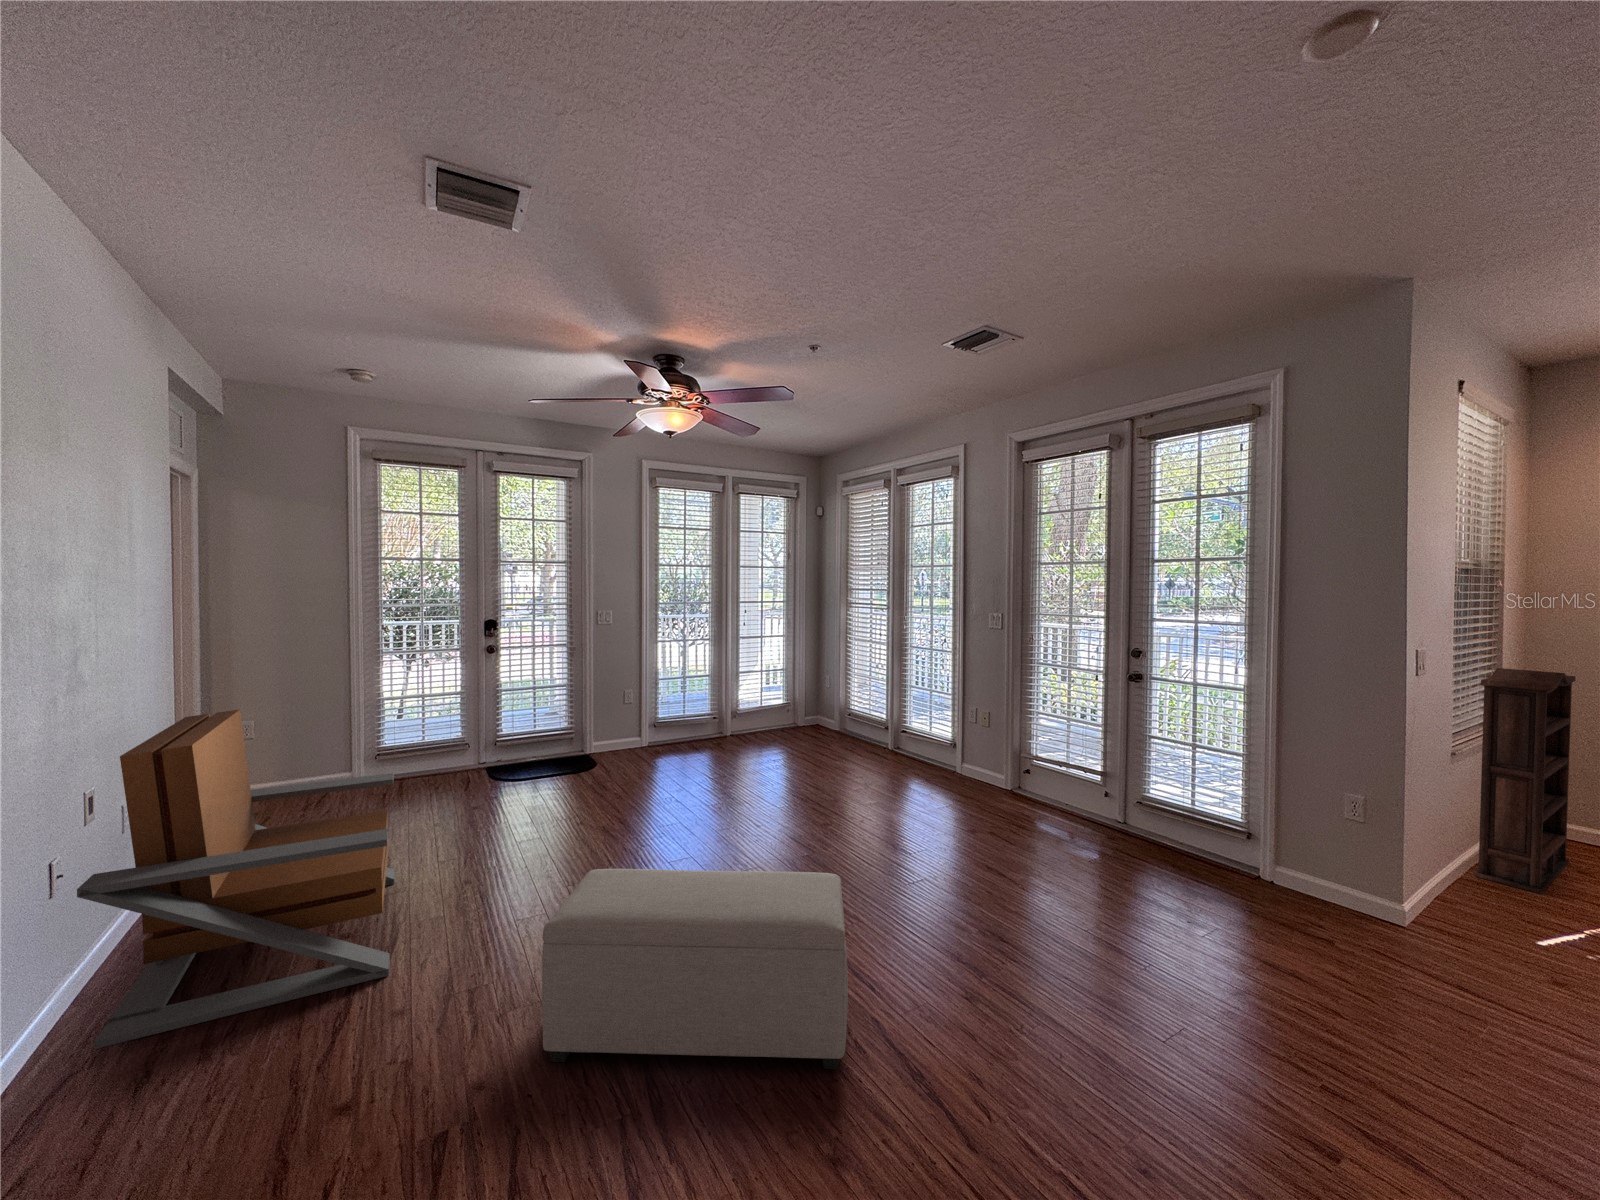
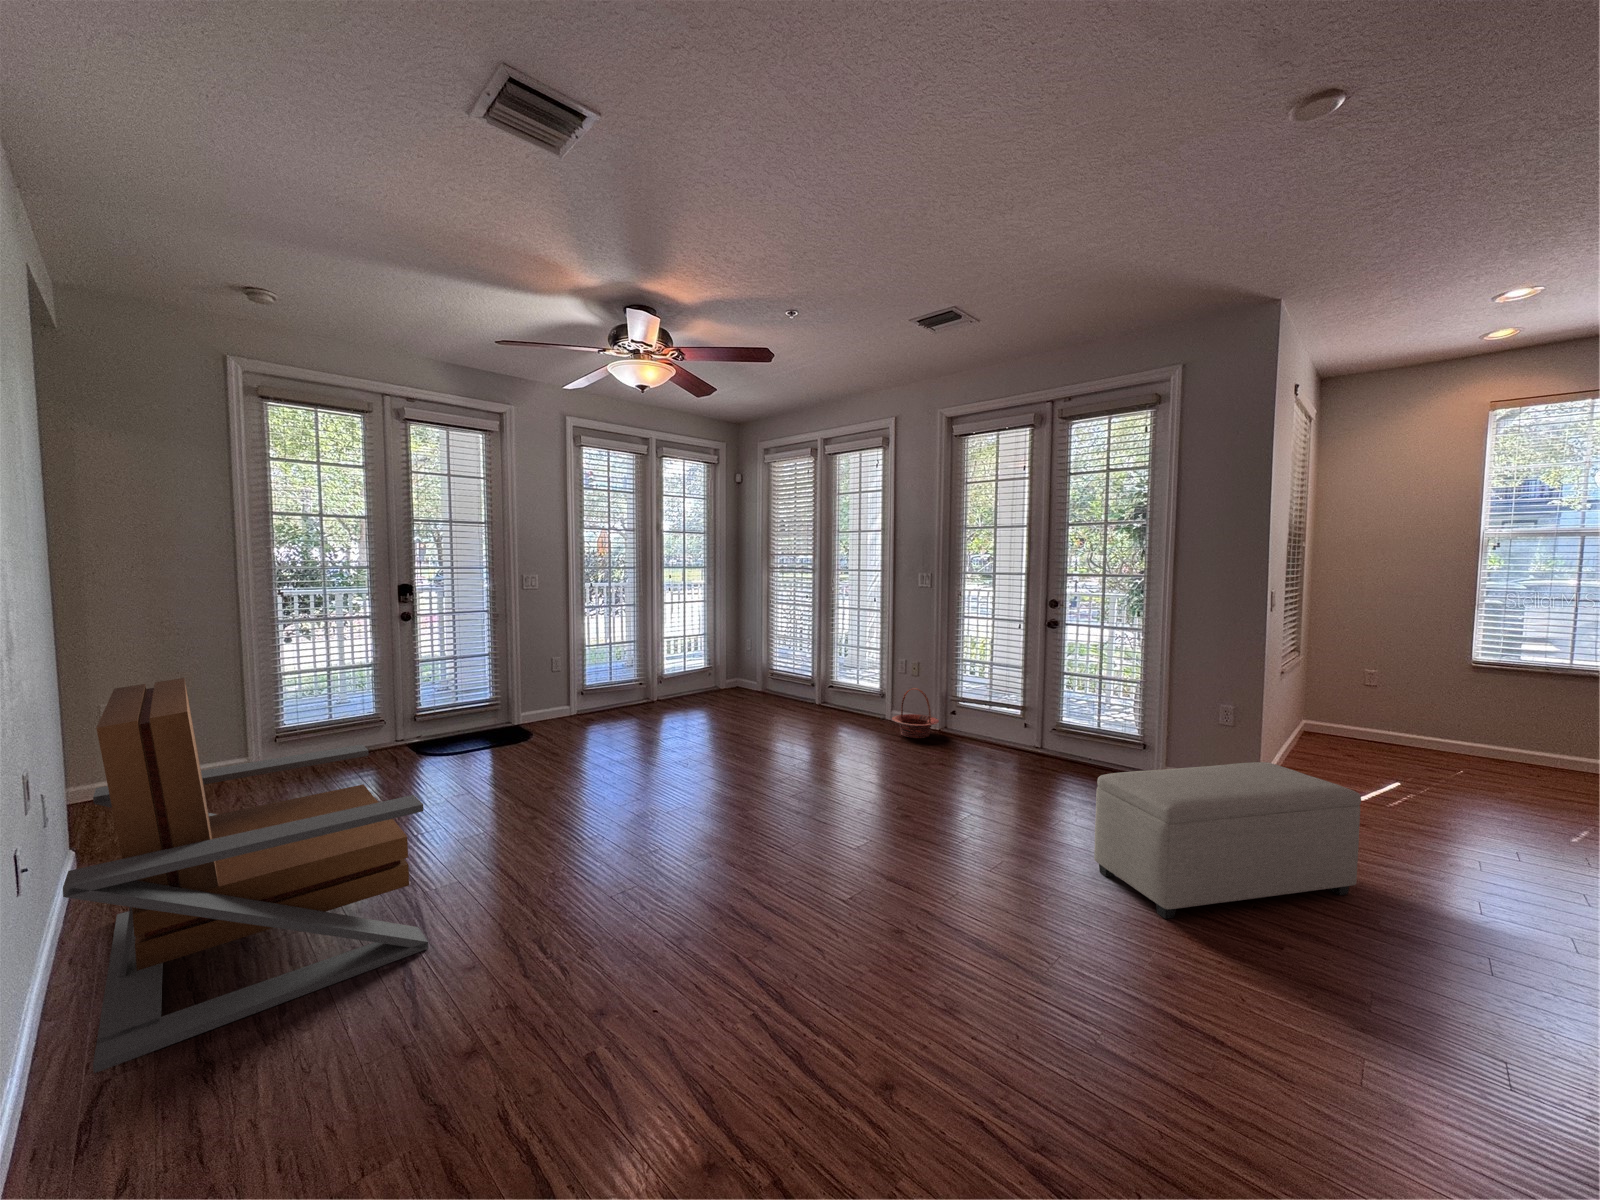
bookshelf: present [1475,668,1575,894] -> none [1293,608,1351,773]
basket: none [954,742,1008,799] -> present [892,688,939,738]
ottoman: present [542,869,848,1069] -> present [1094,762,1361,919]

